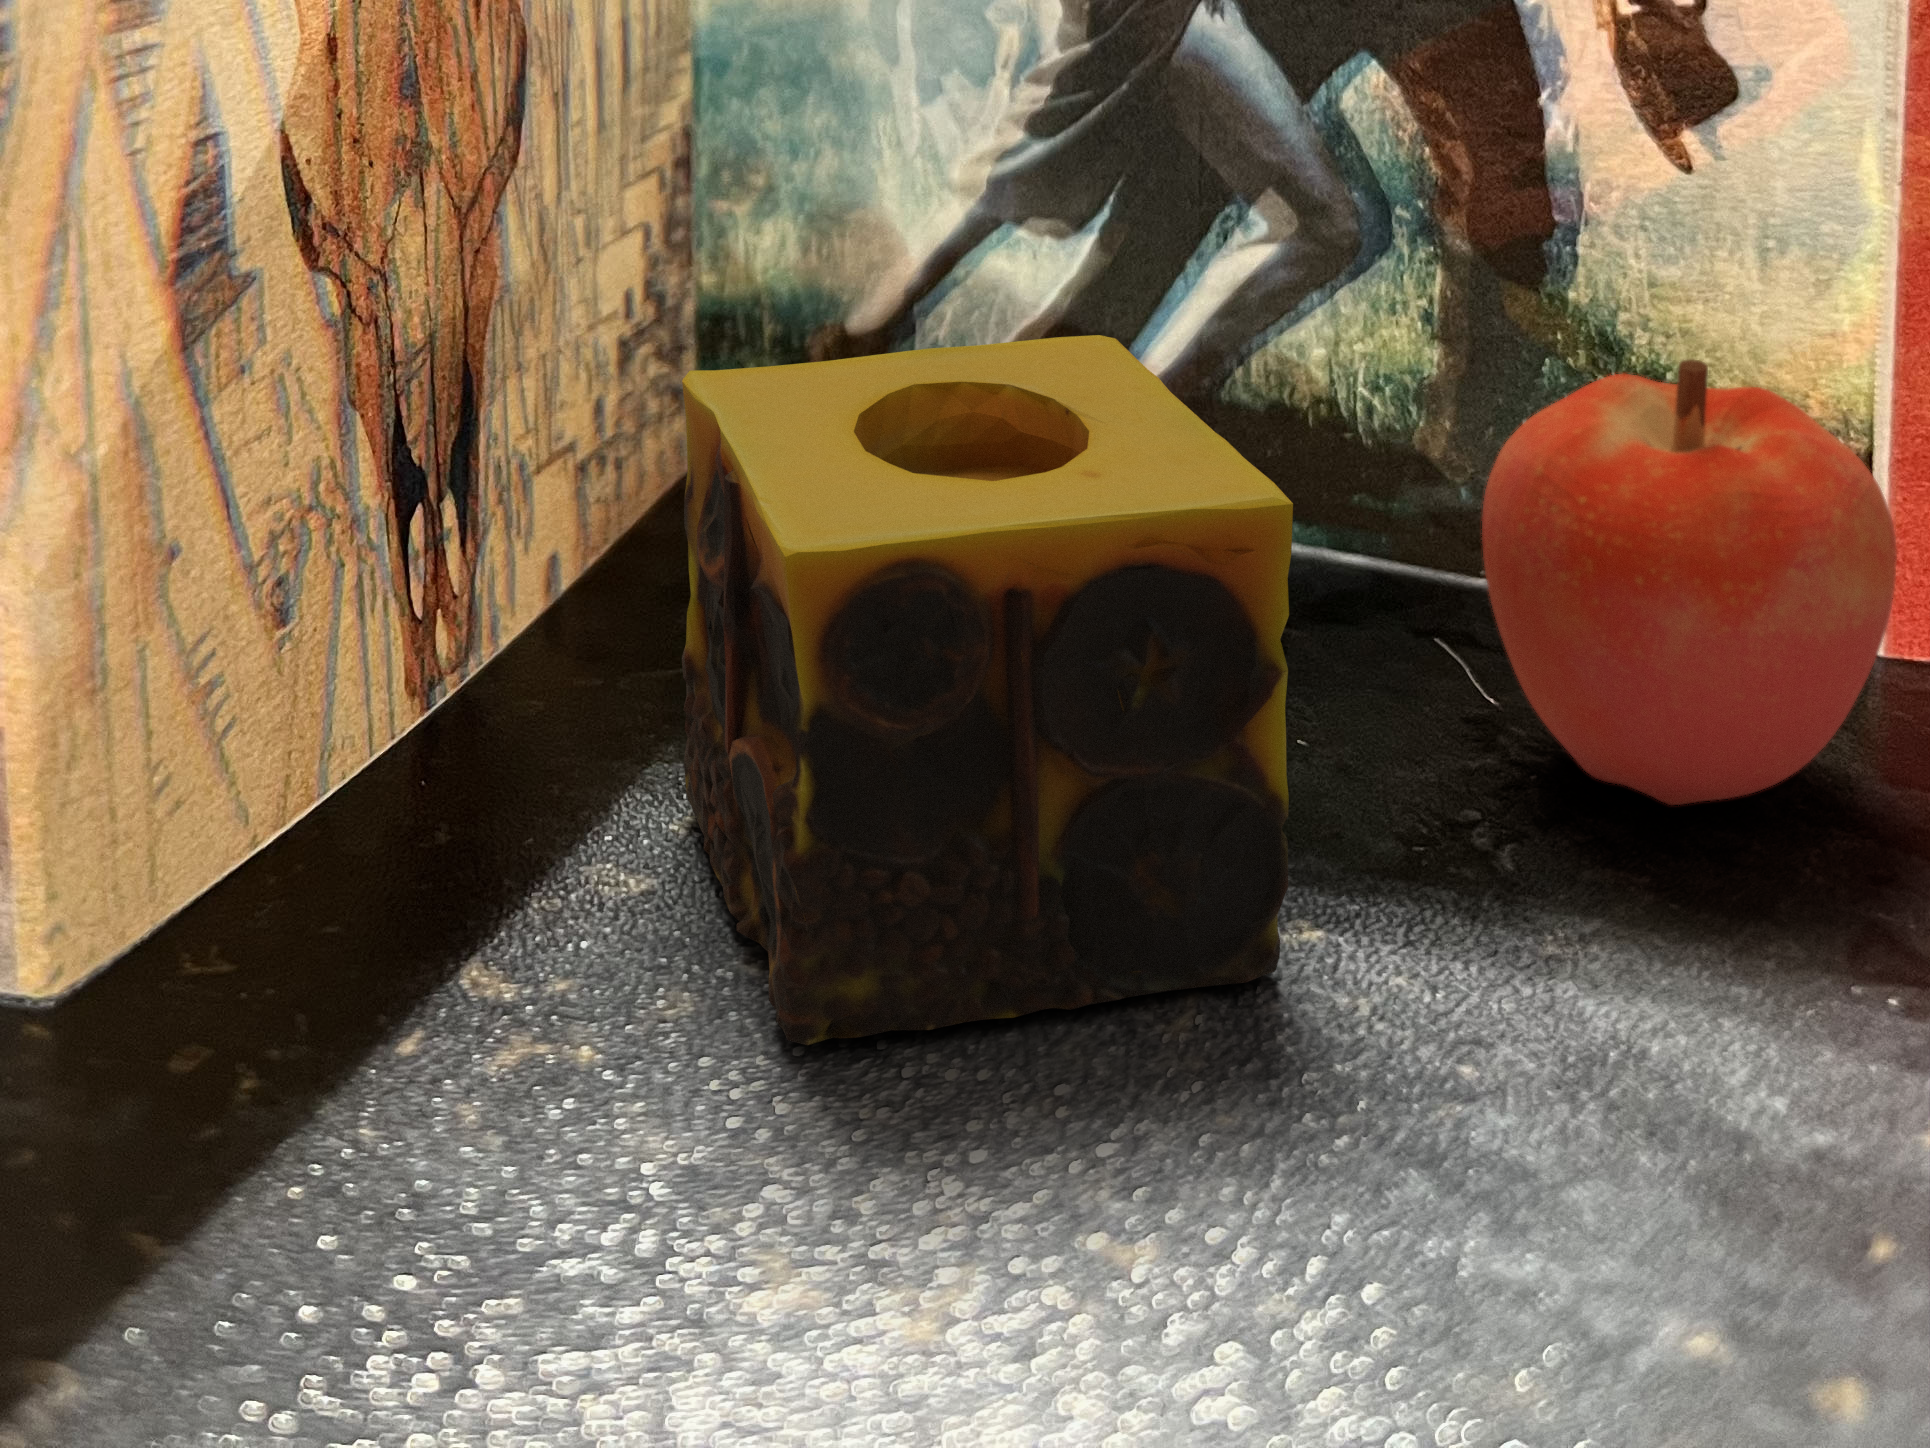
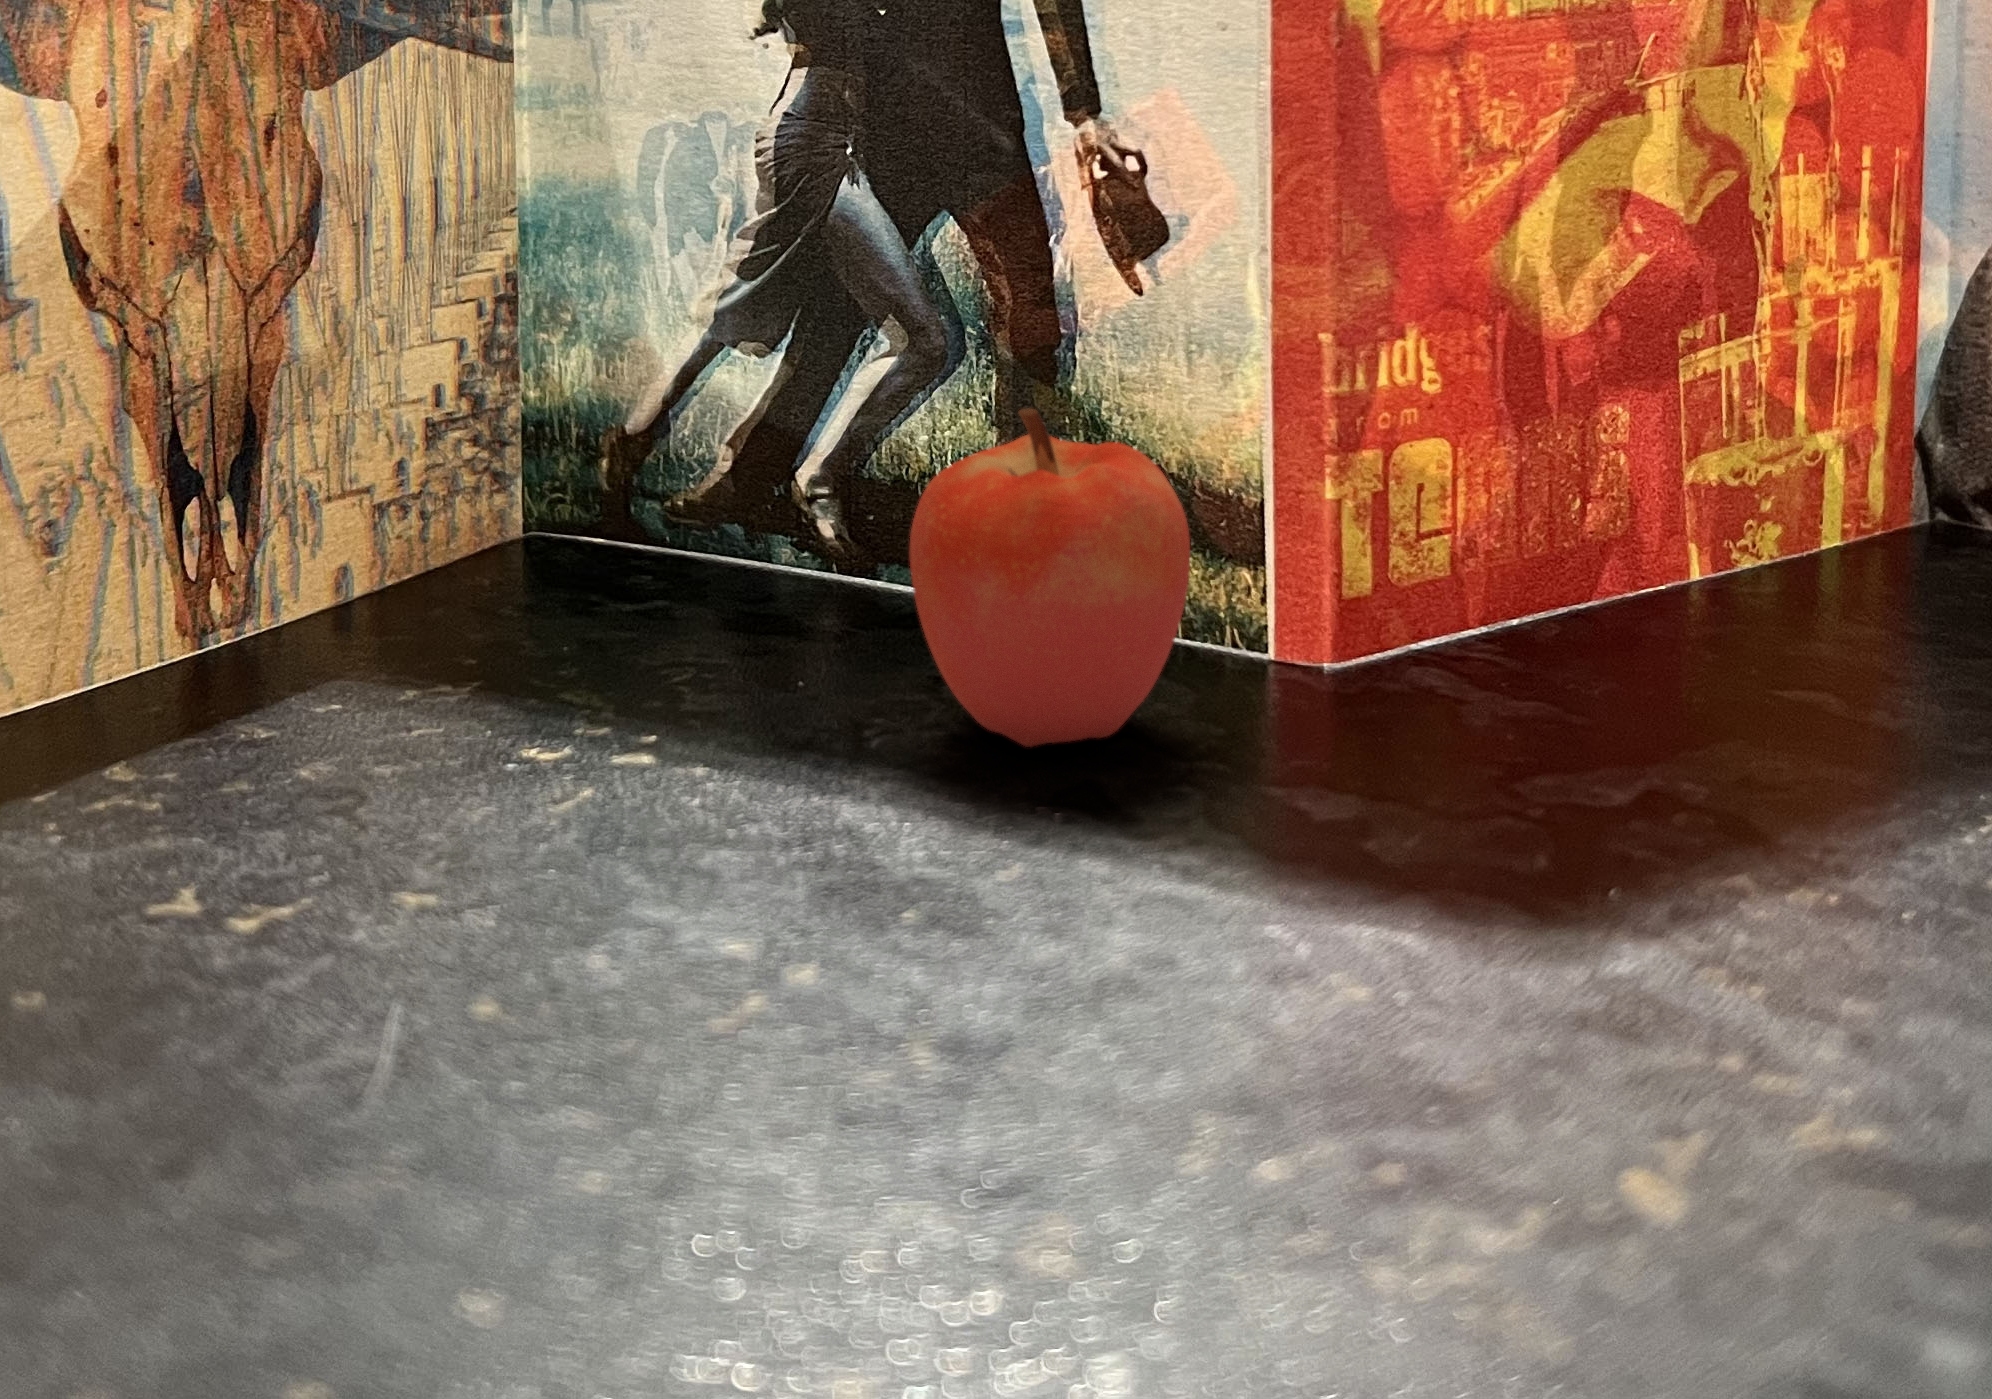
candle: present [682,335,1293,1045] -> none [267,385,664,838]

